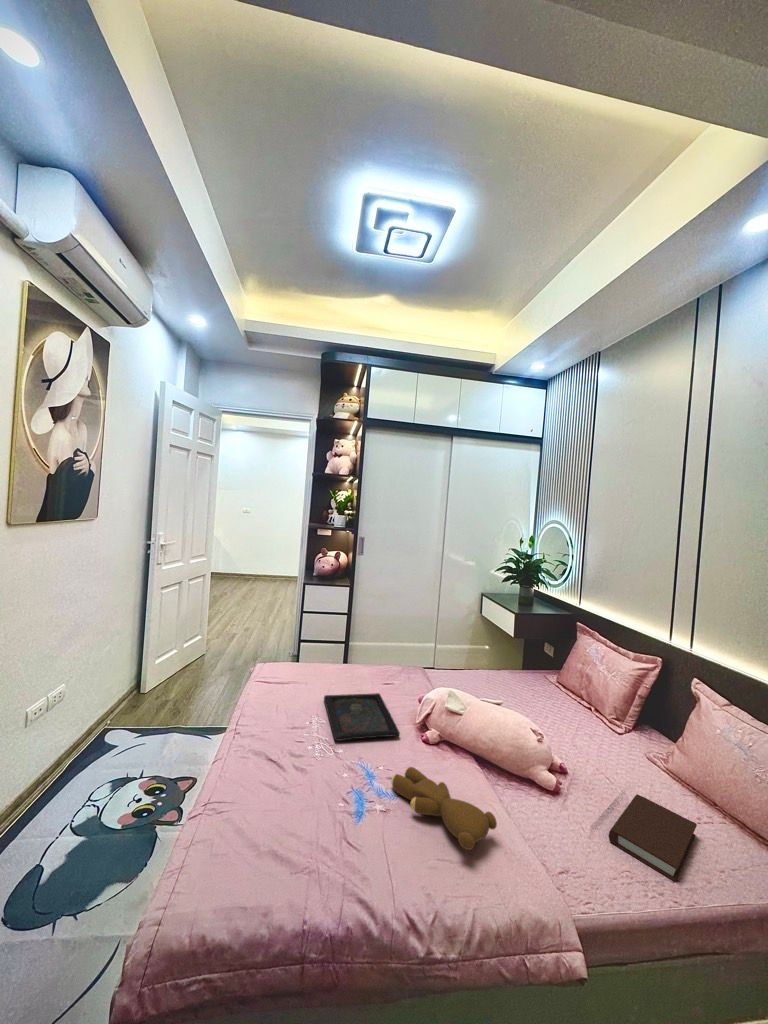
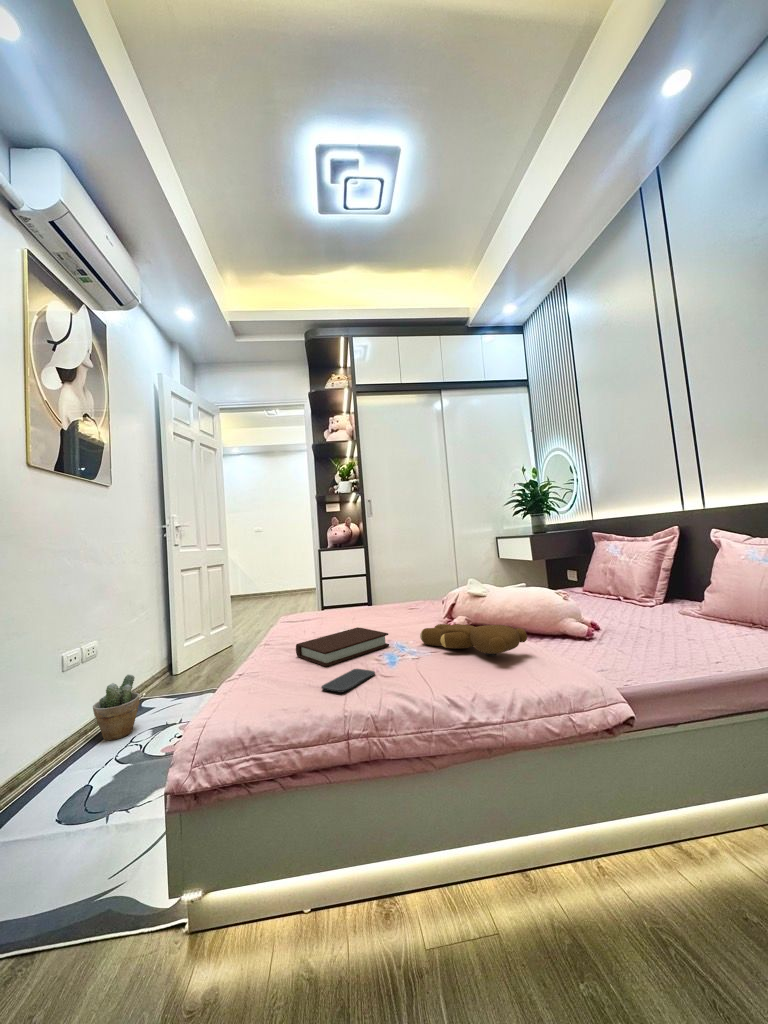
tray: present [324,693,400,741] -> none [349,603,426,629]
potted plant: none [54,721,103,790] -> present [93,675,140,740]
book: present [609,794,697,882] -> present [296,627,389,666]
smartphone: none [284,837,341,891] -> present [321,669,375,693]

